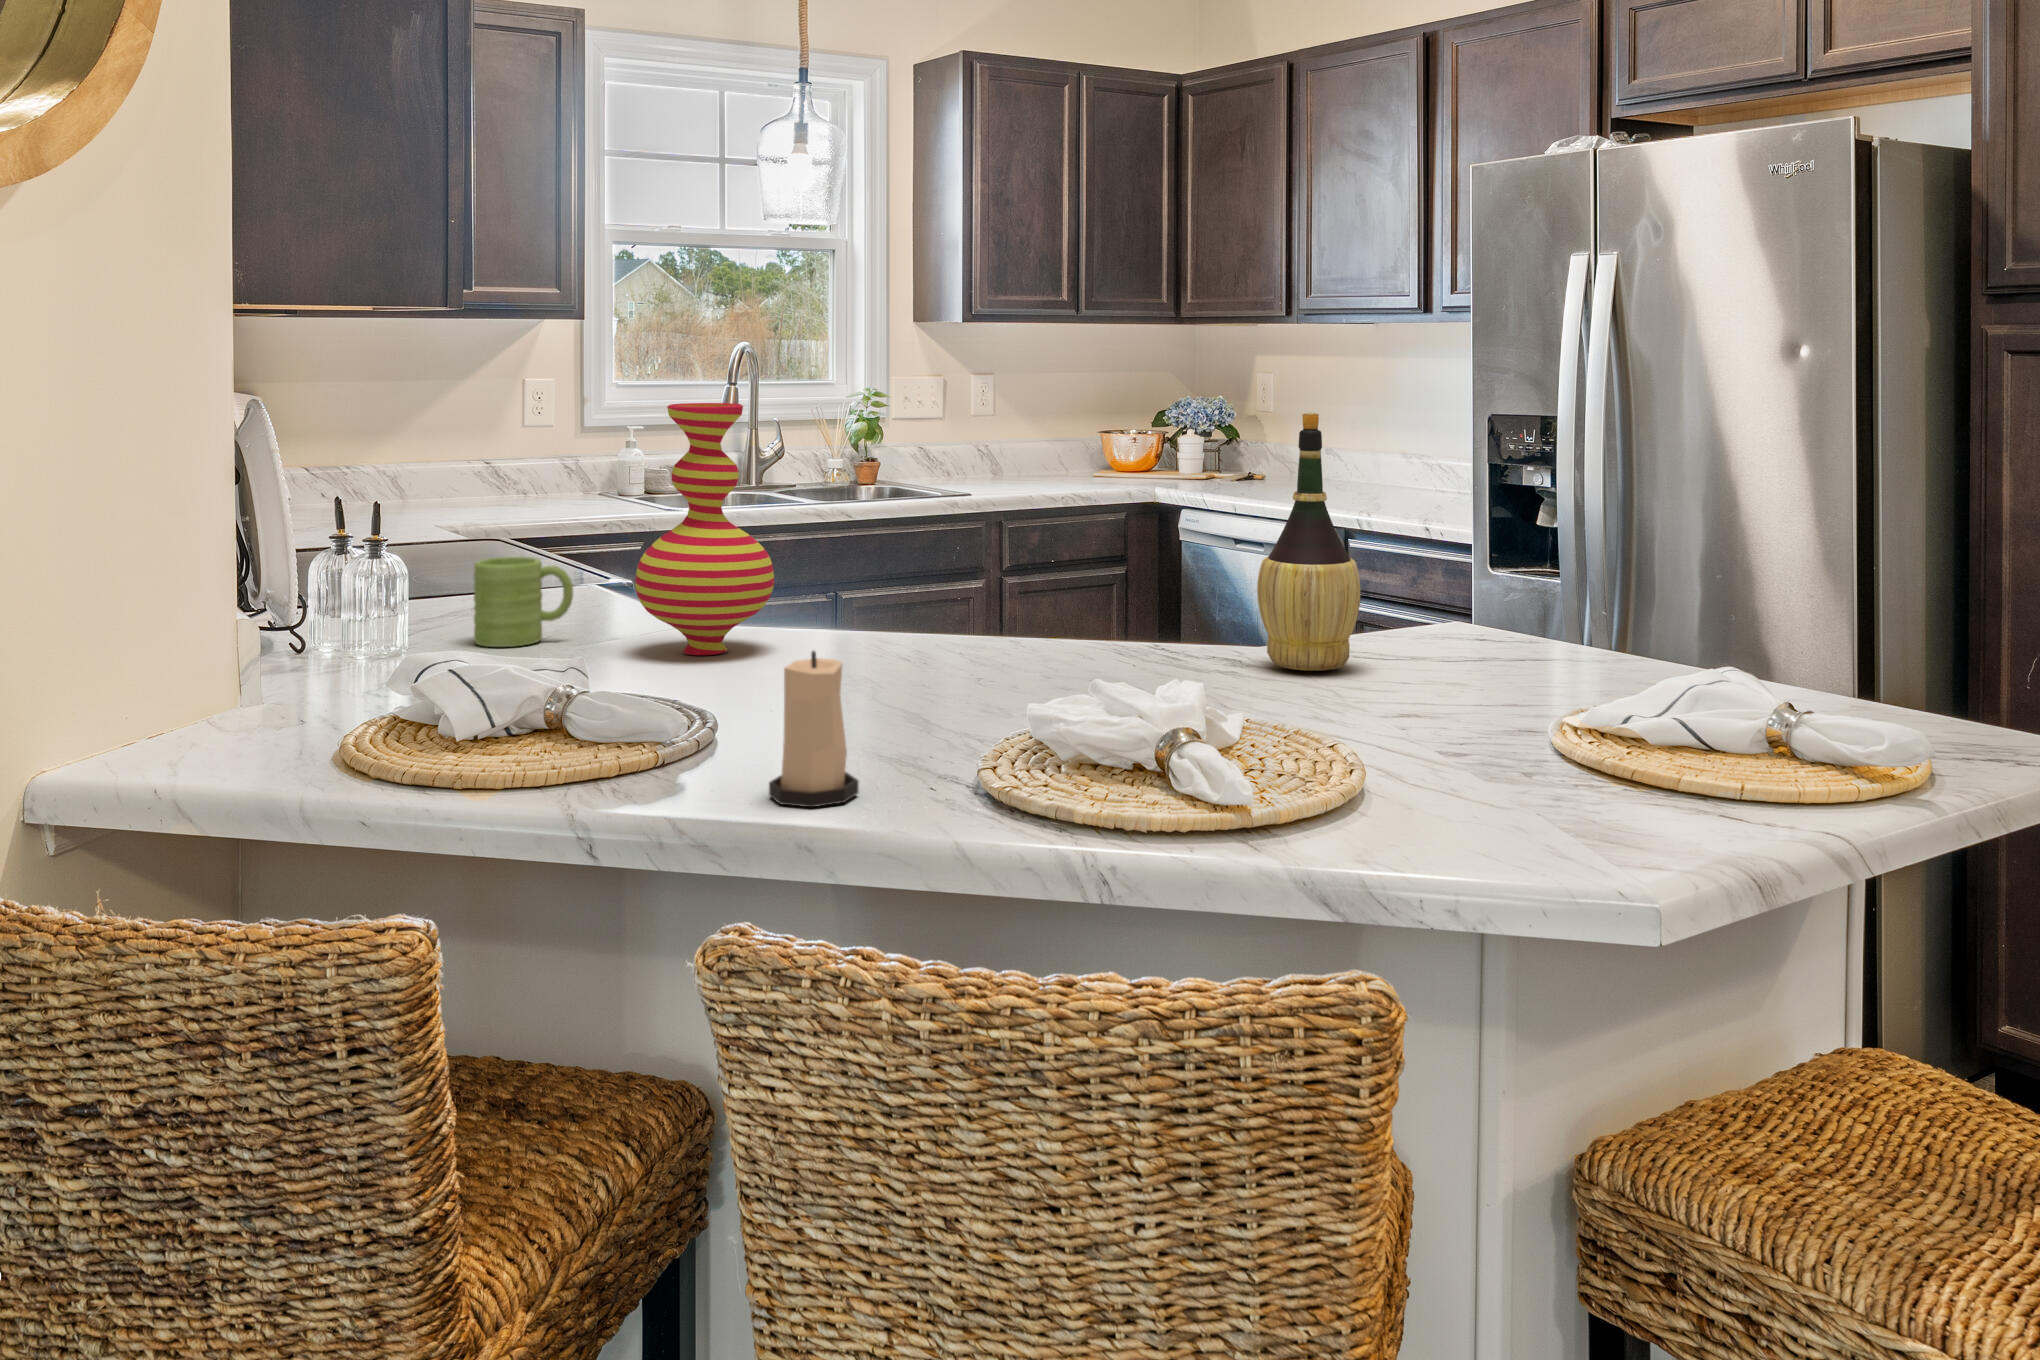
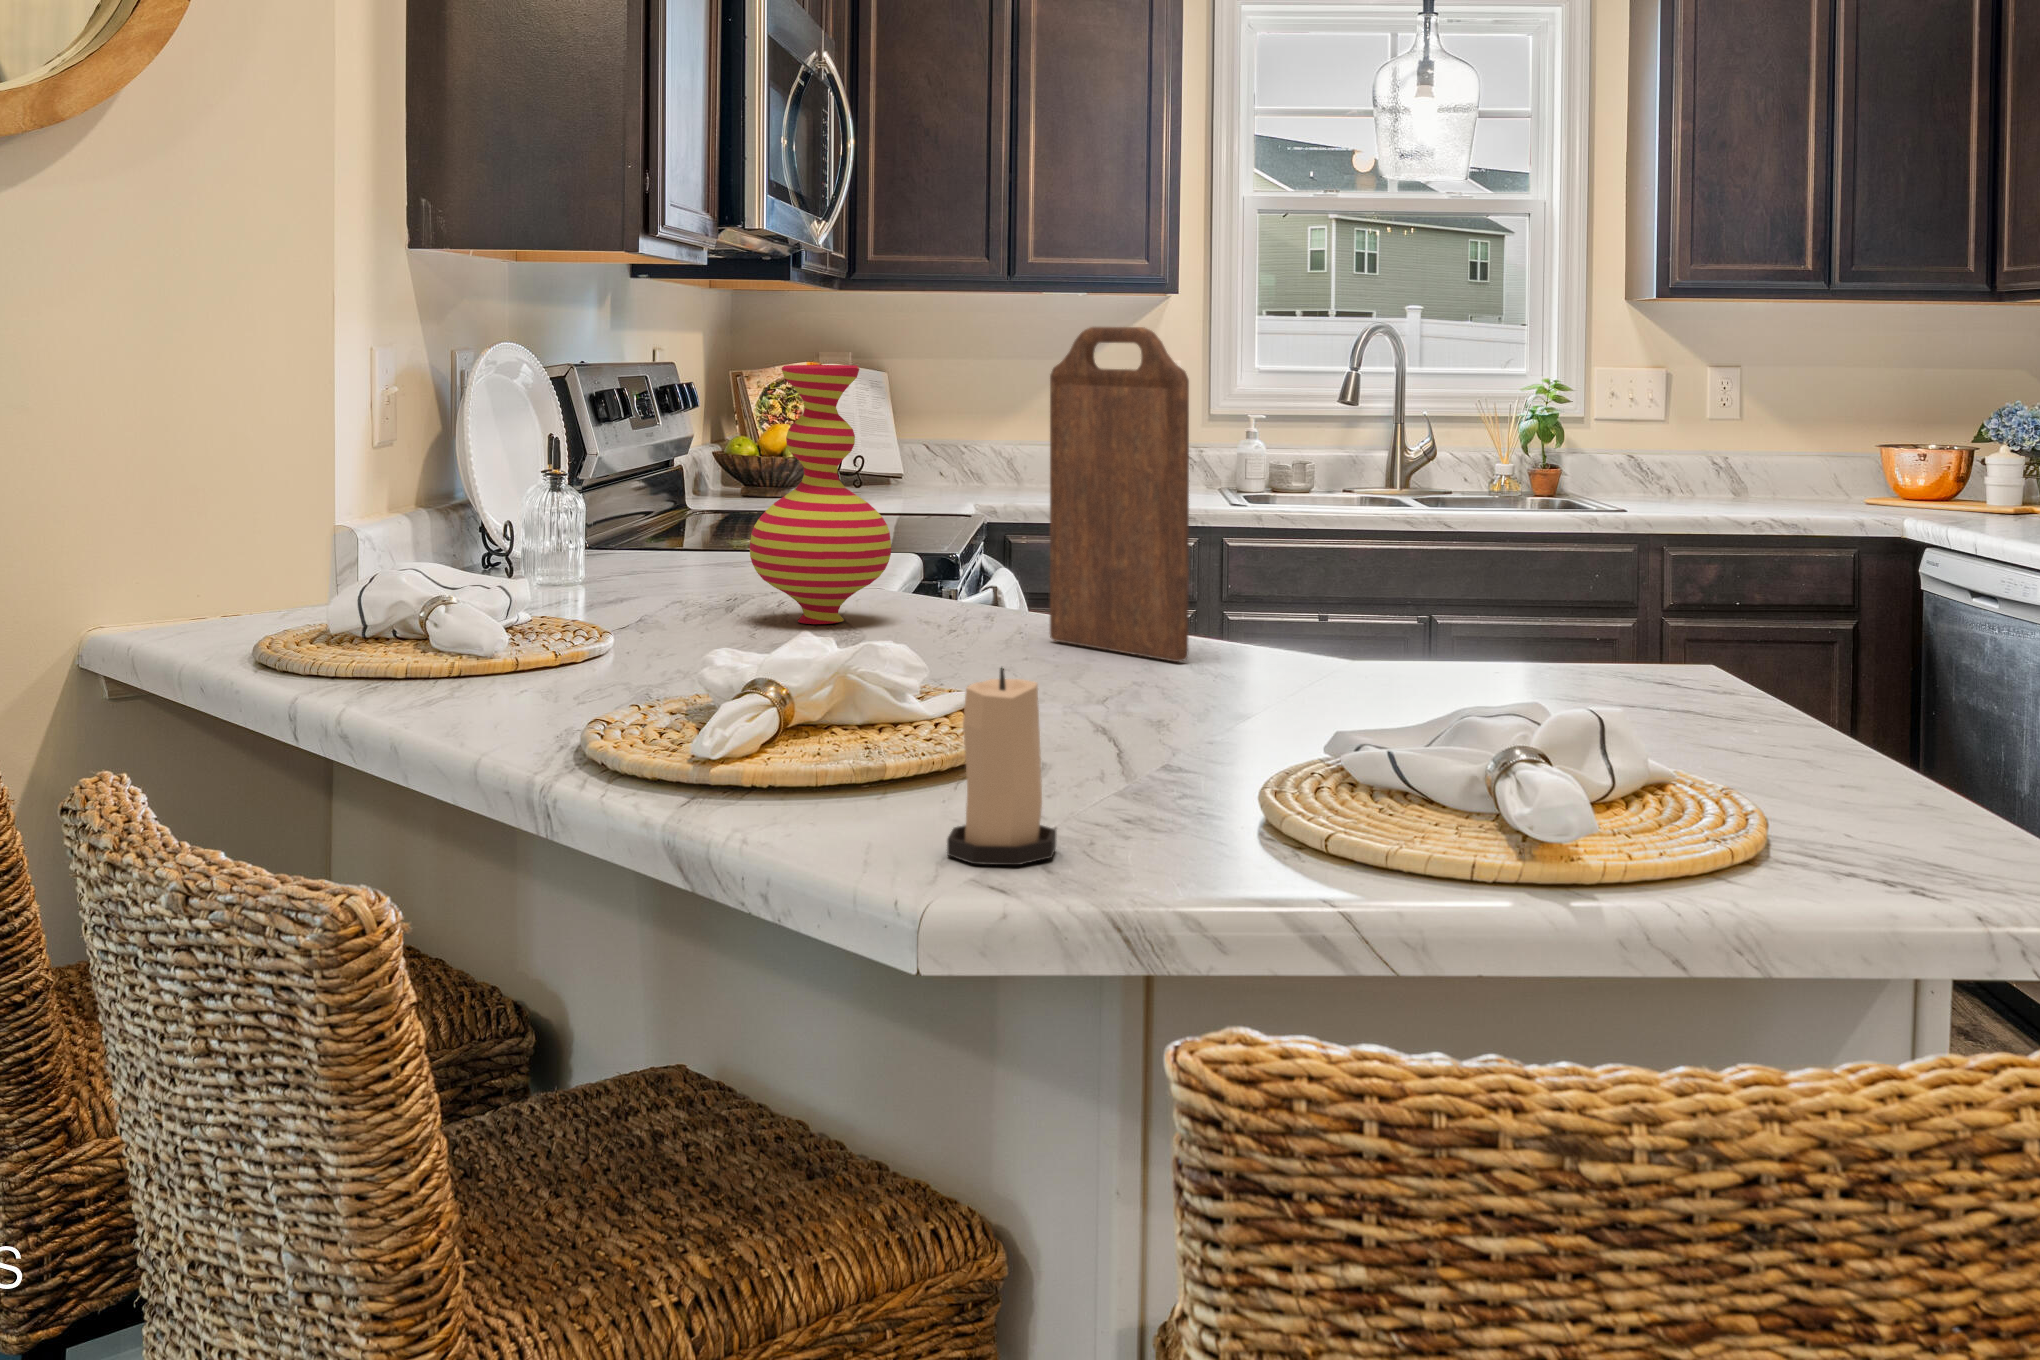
cutting board: none [954,366,1116,655] -> present [1050,327,1189,662]
wine bottle: present [1257,413,1360,671] -> none [1289,381,1416,696]
mug: present [474,557,573,647] -> none [660,517,746,603]
candle: present [769,651,859,807] -> present [947,668,1056,865]

